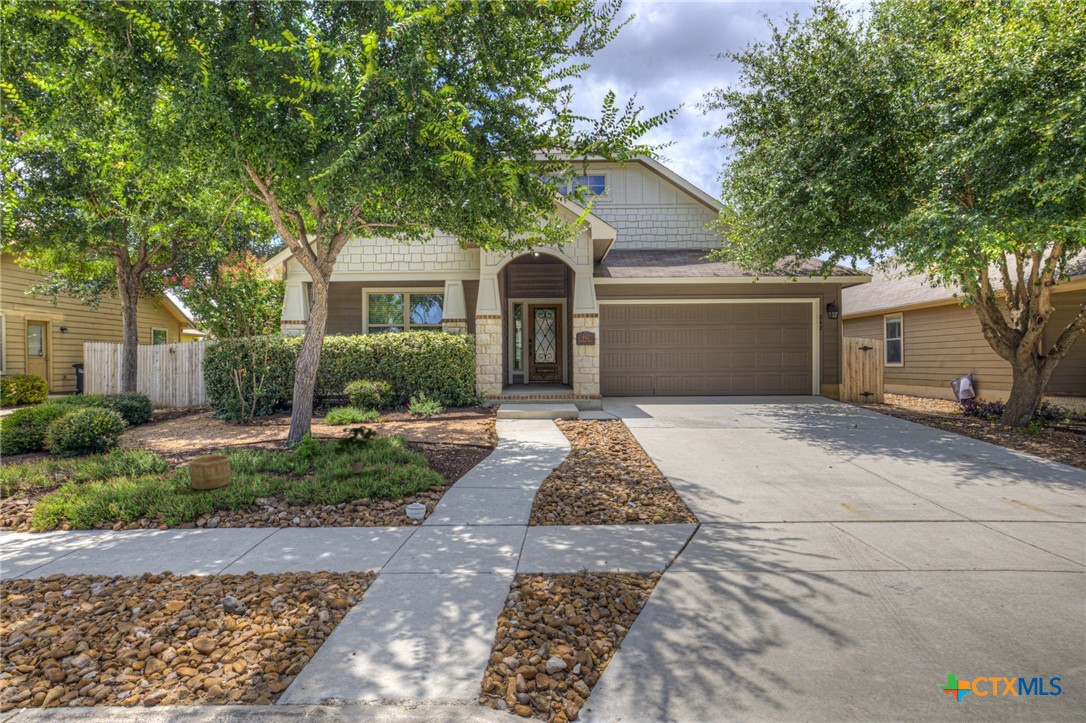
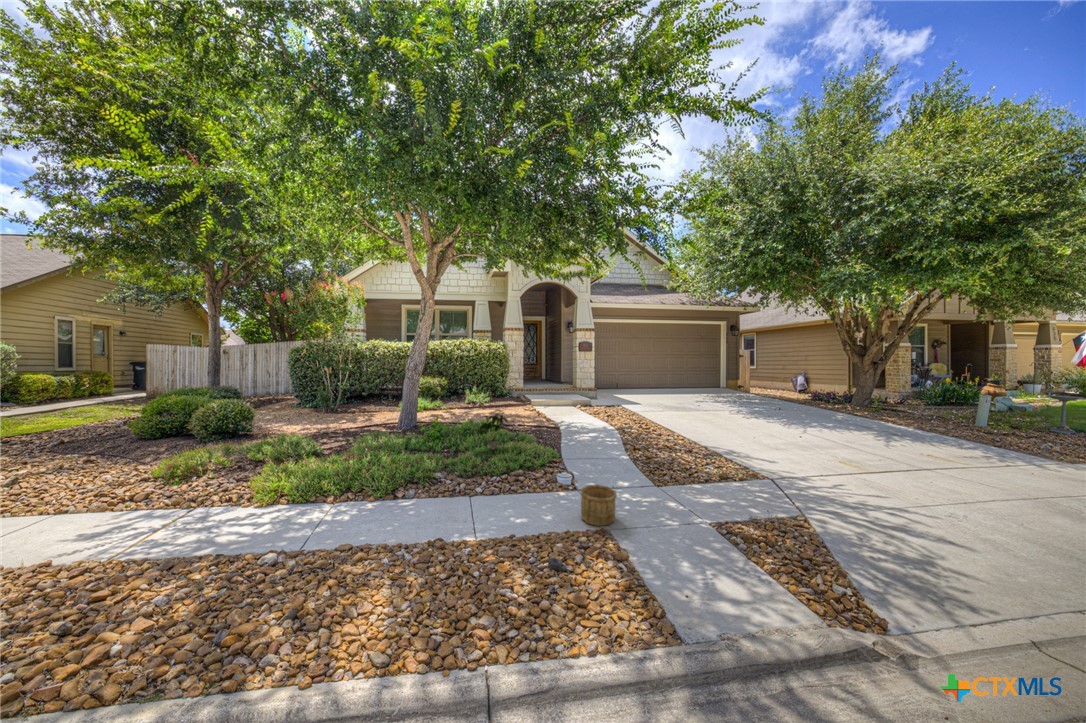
wooden bucket: present [189,455,231,489] -> present [581,485,617,526]

